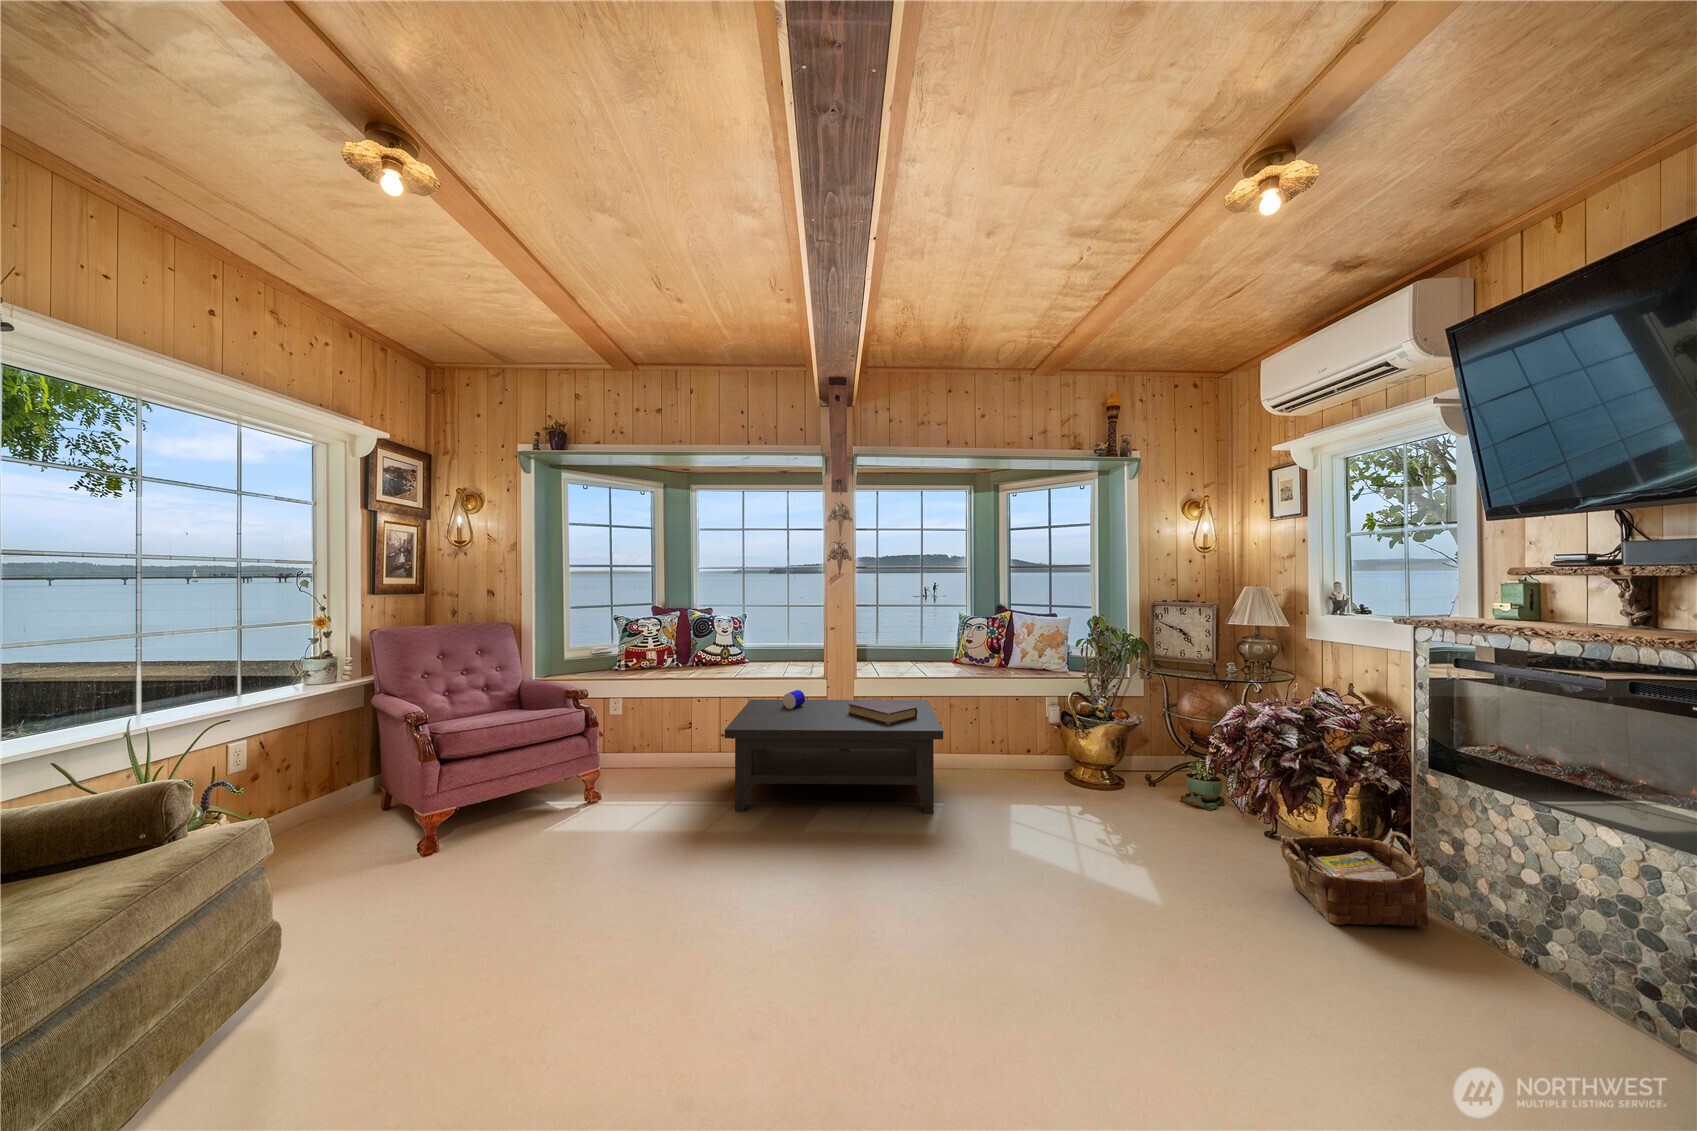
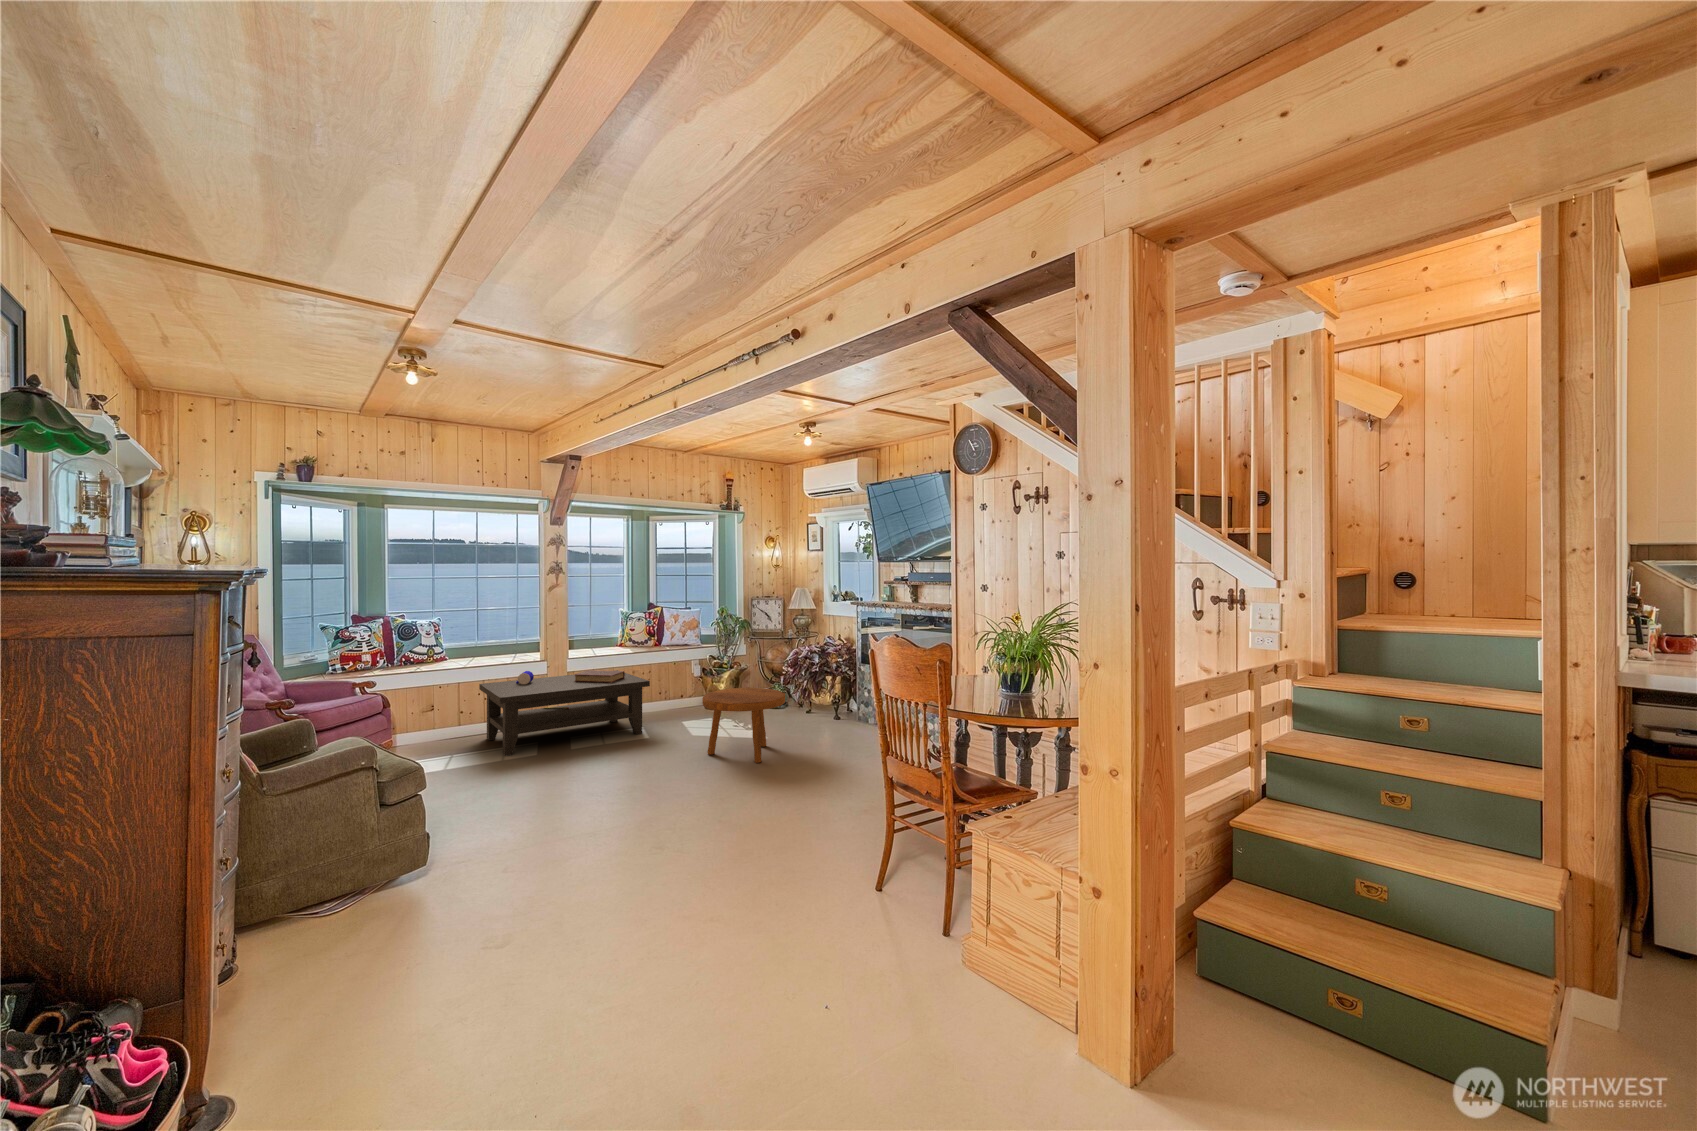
footstool: none [980,780,1173,993] -> present [702,687,785,763]
woven basket: present [1280,832,1429,926] -> none [818,691,866,731]

